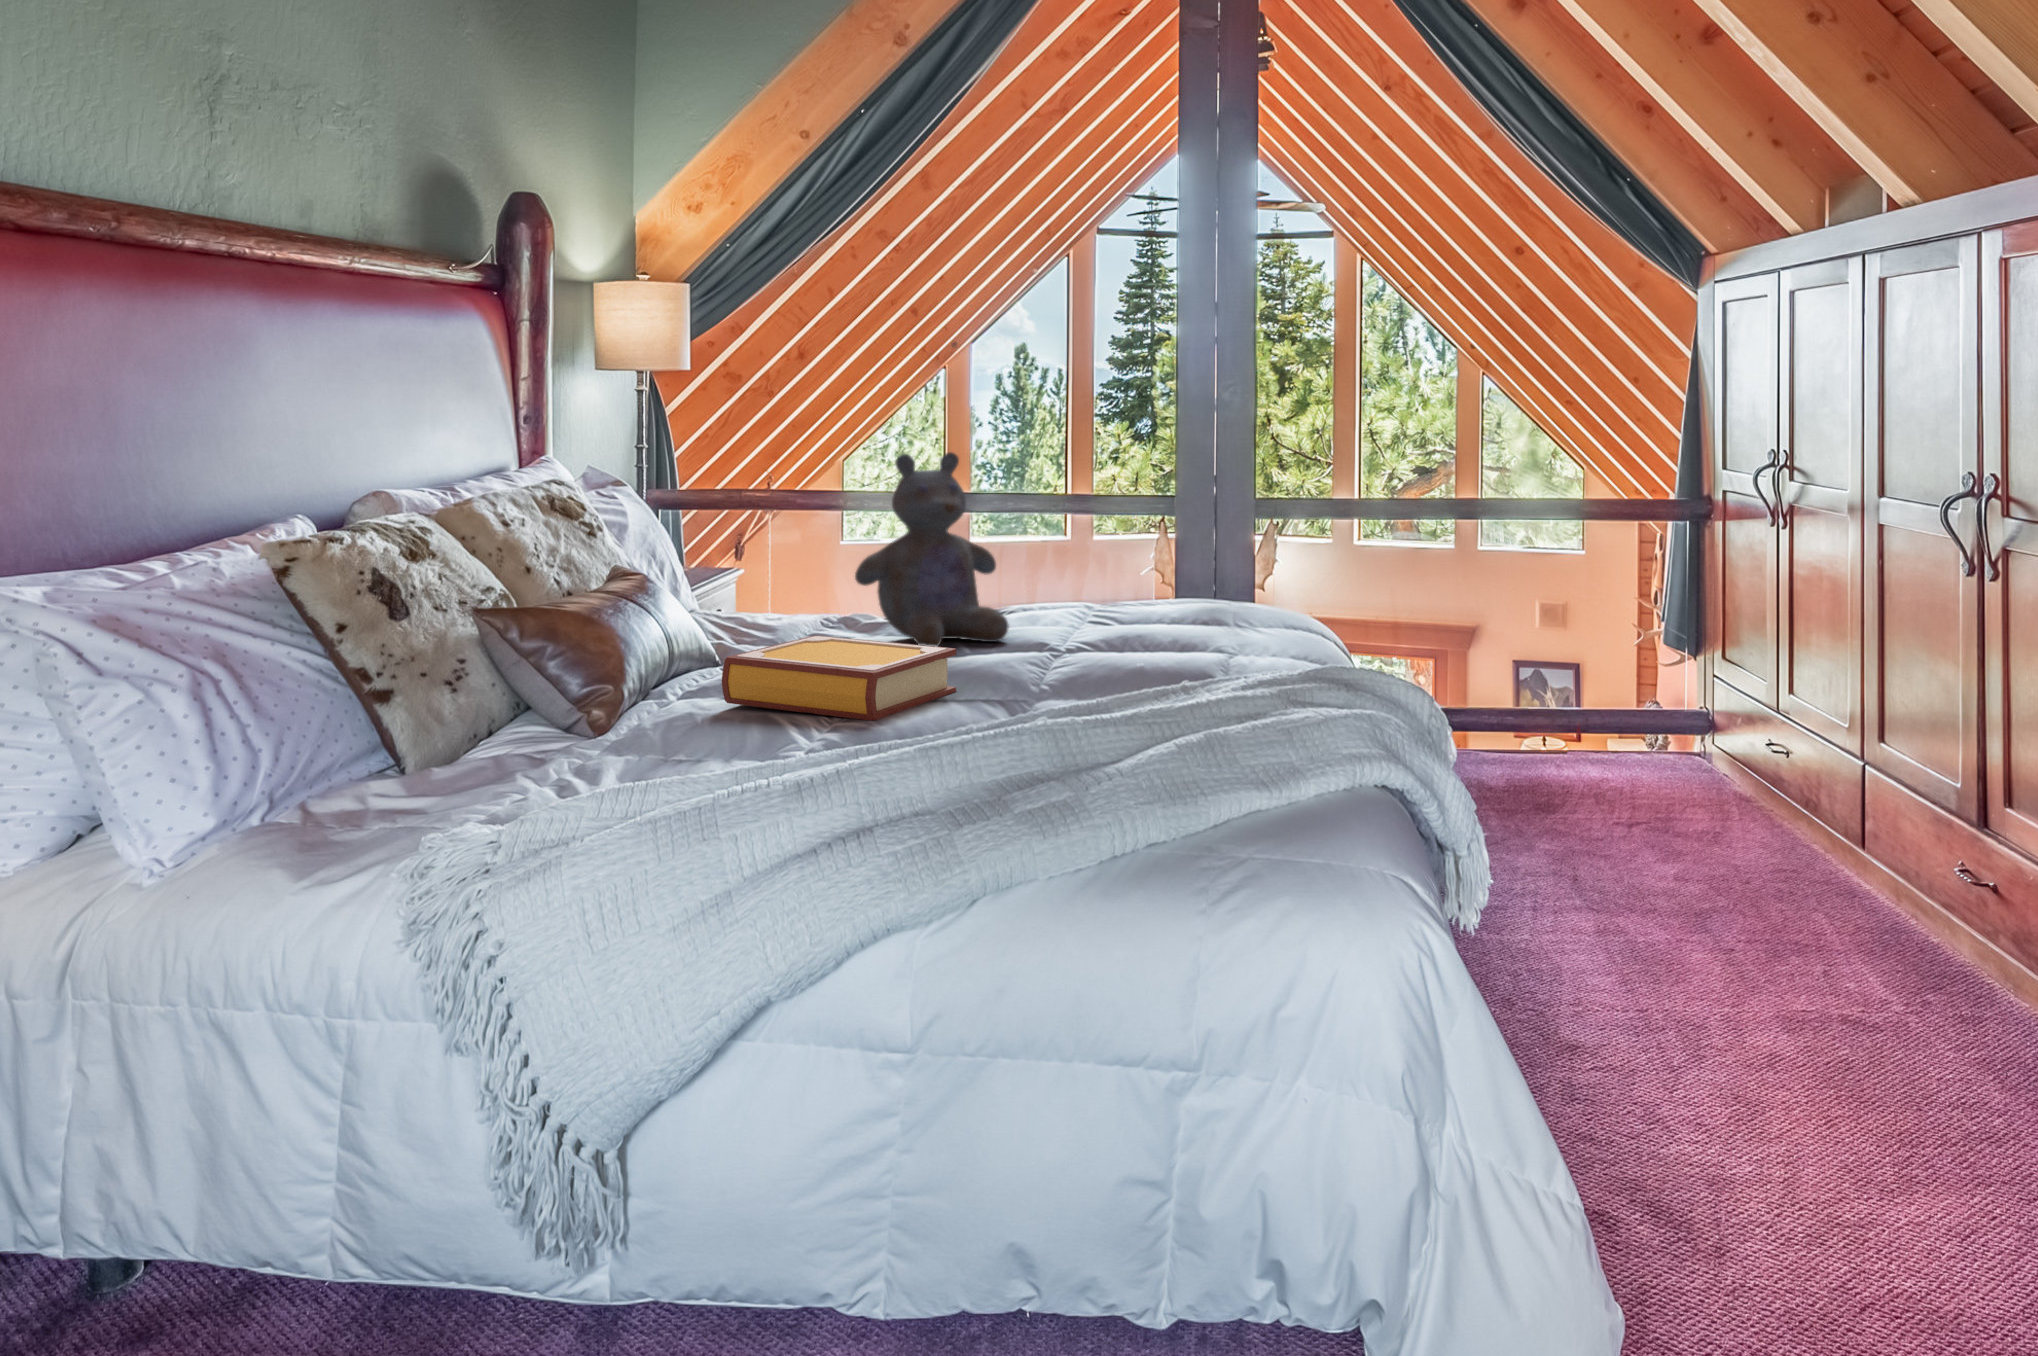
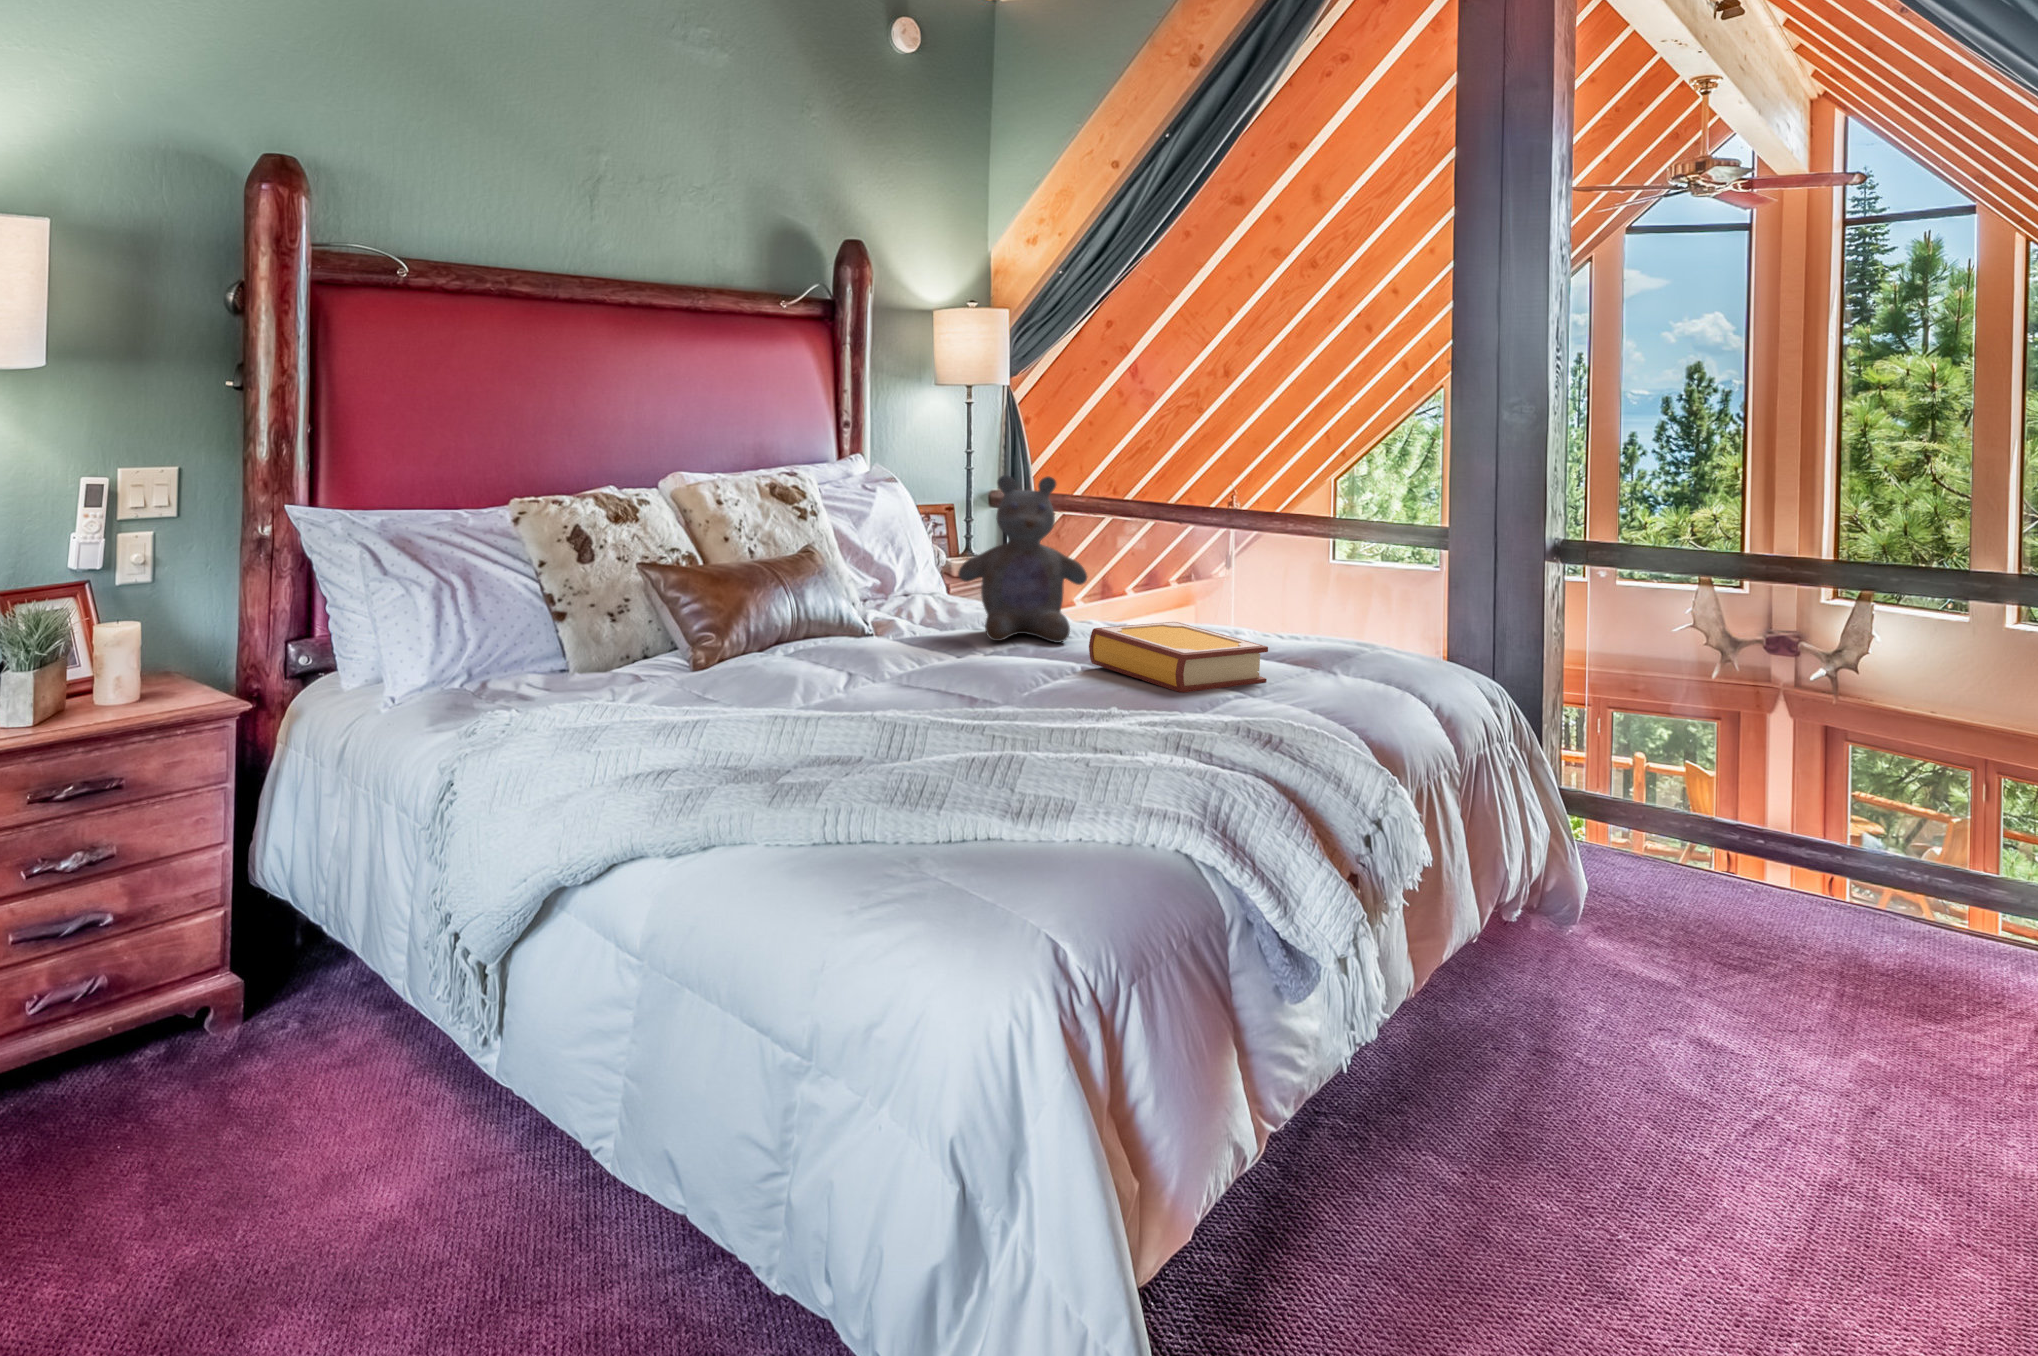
book: present [722,635,956,721] -> present [1089,622,1268,693]

